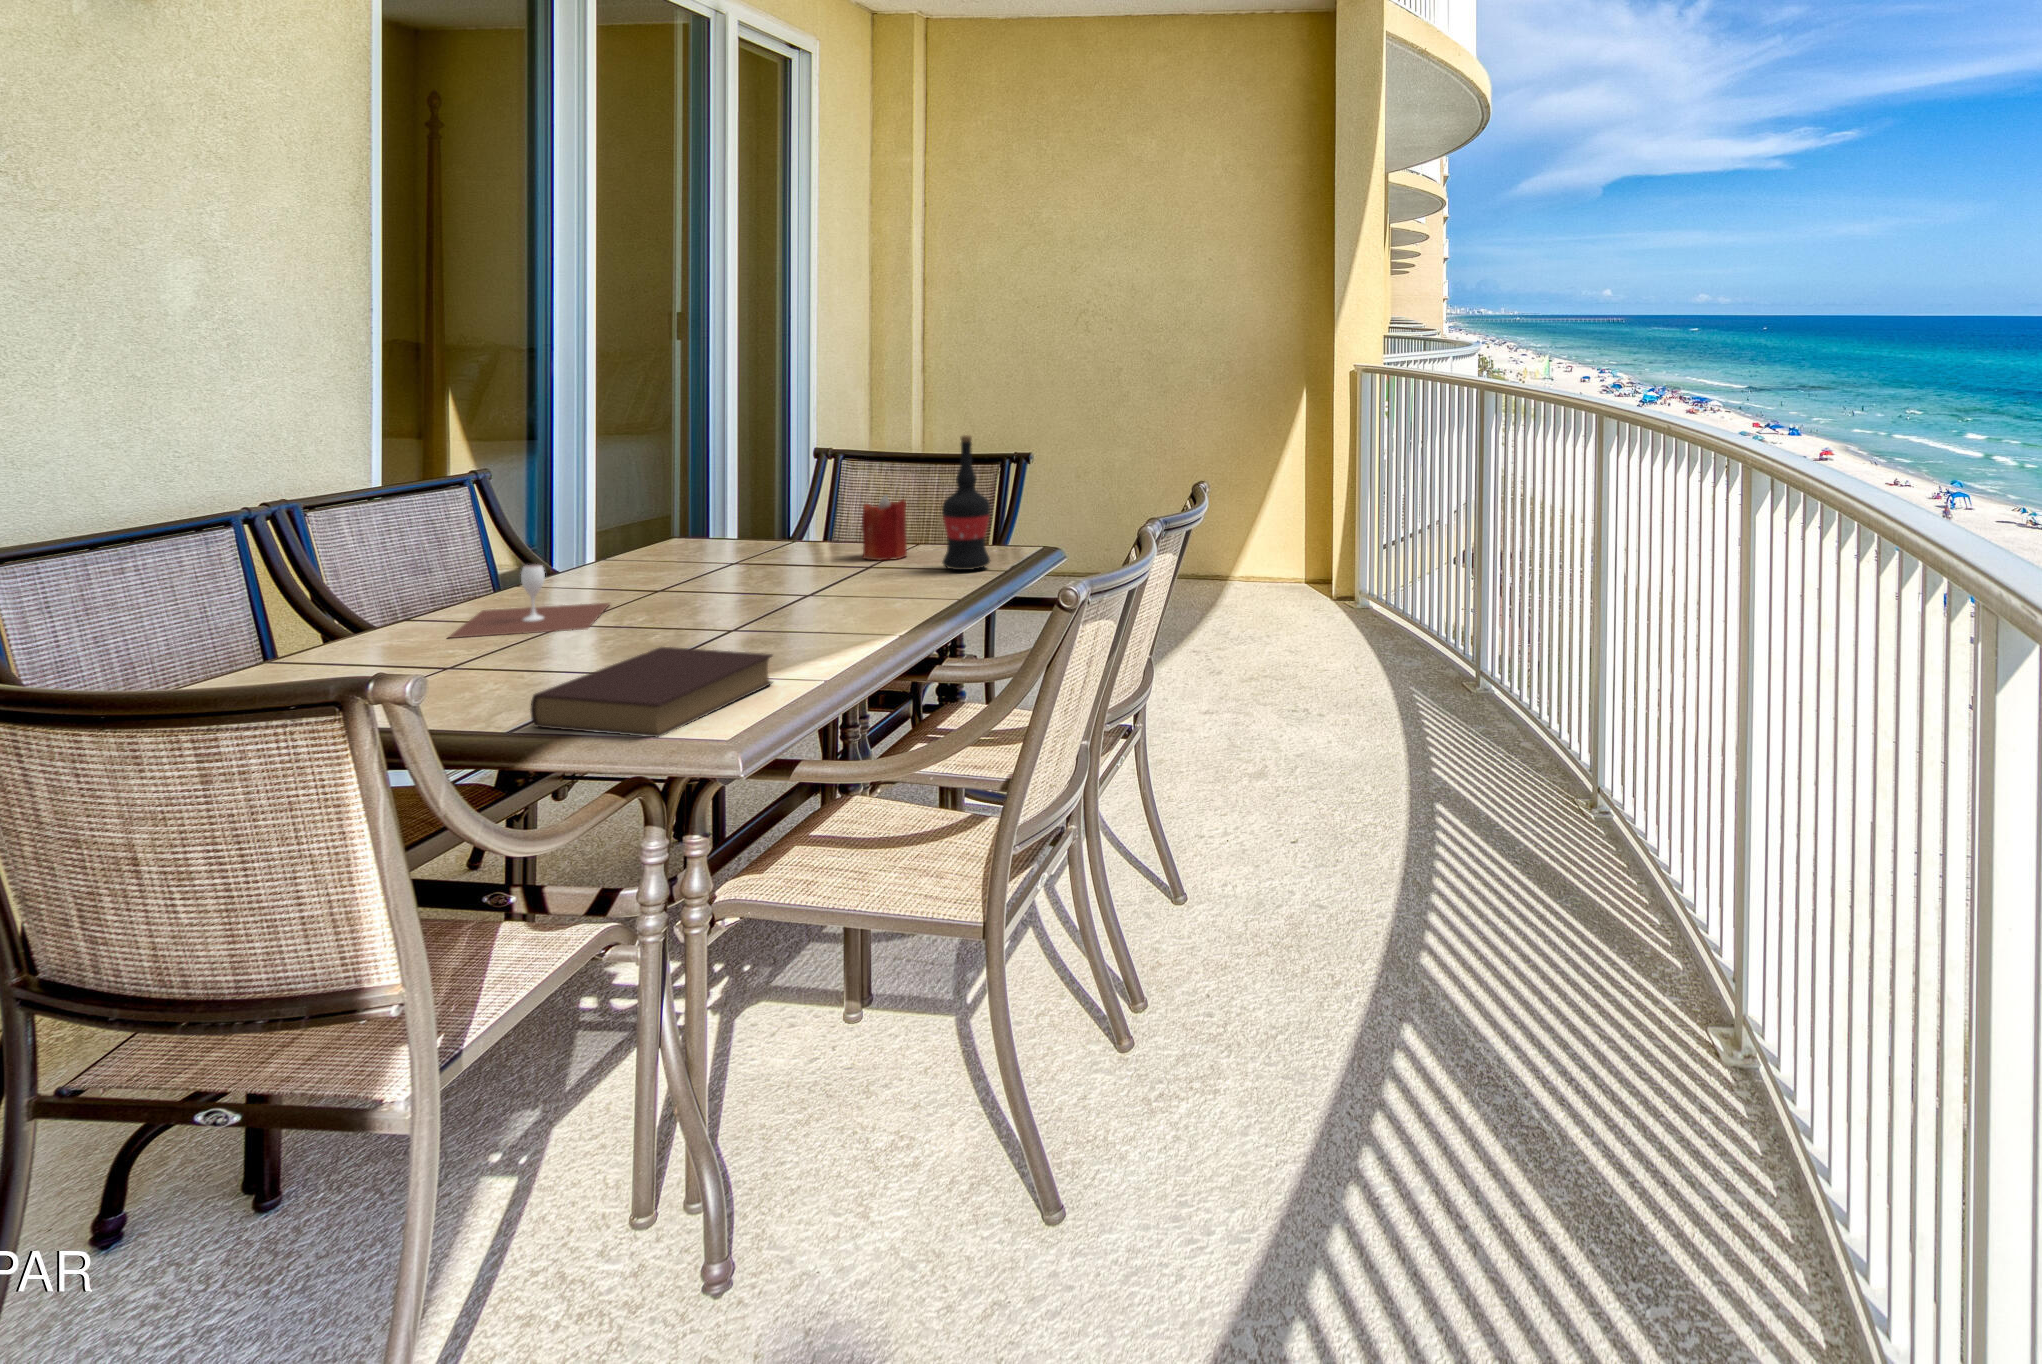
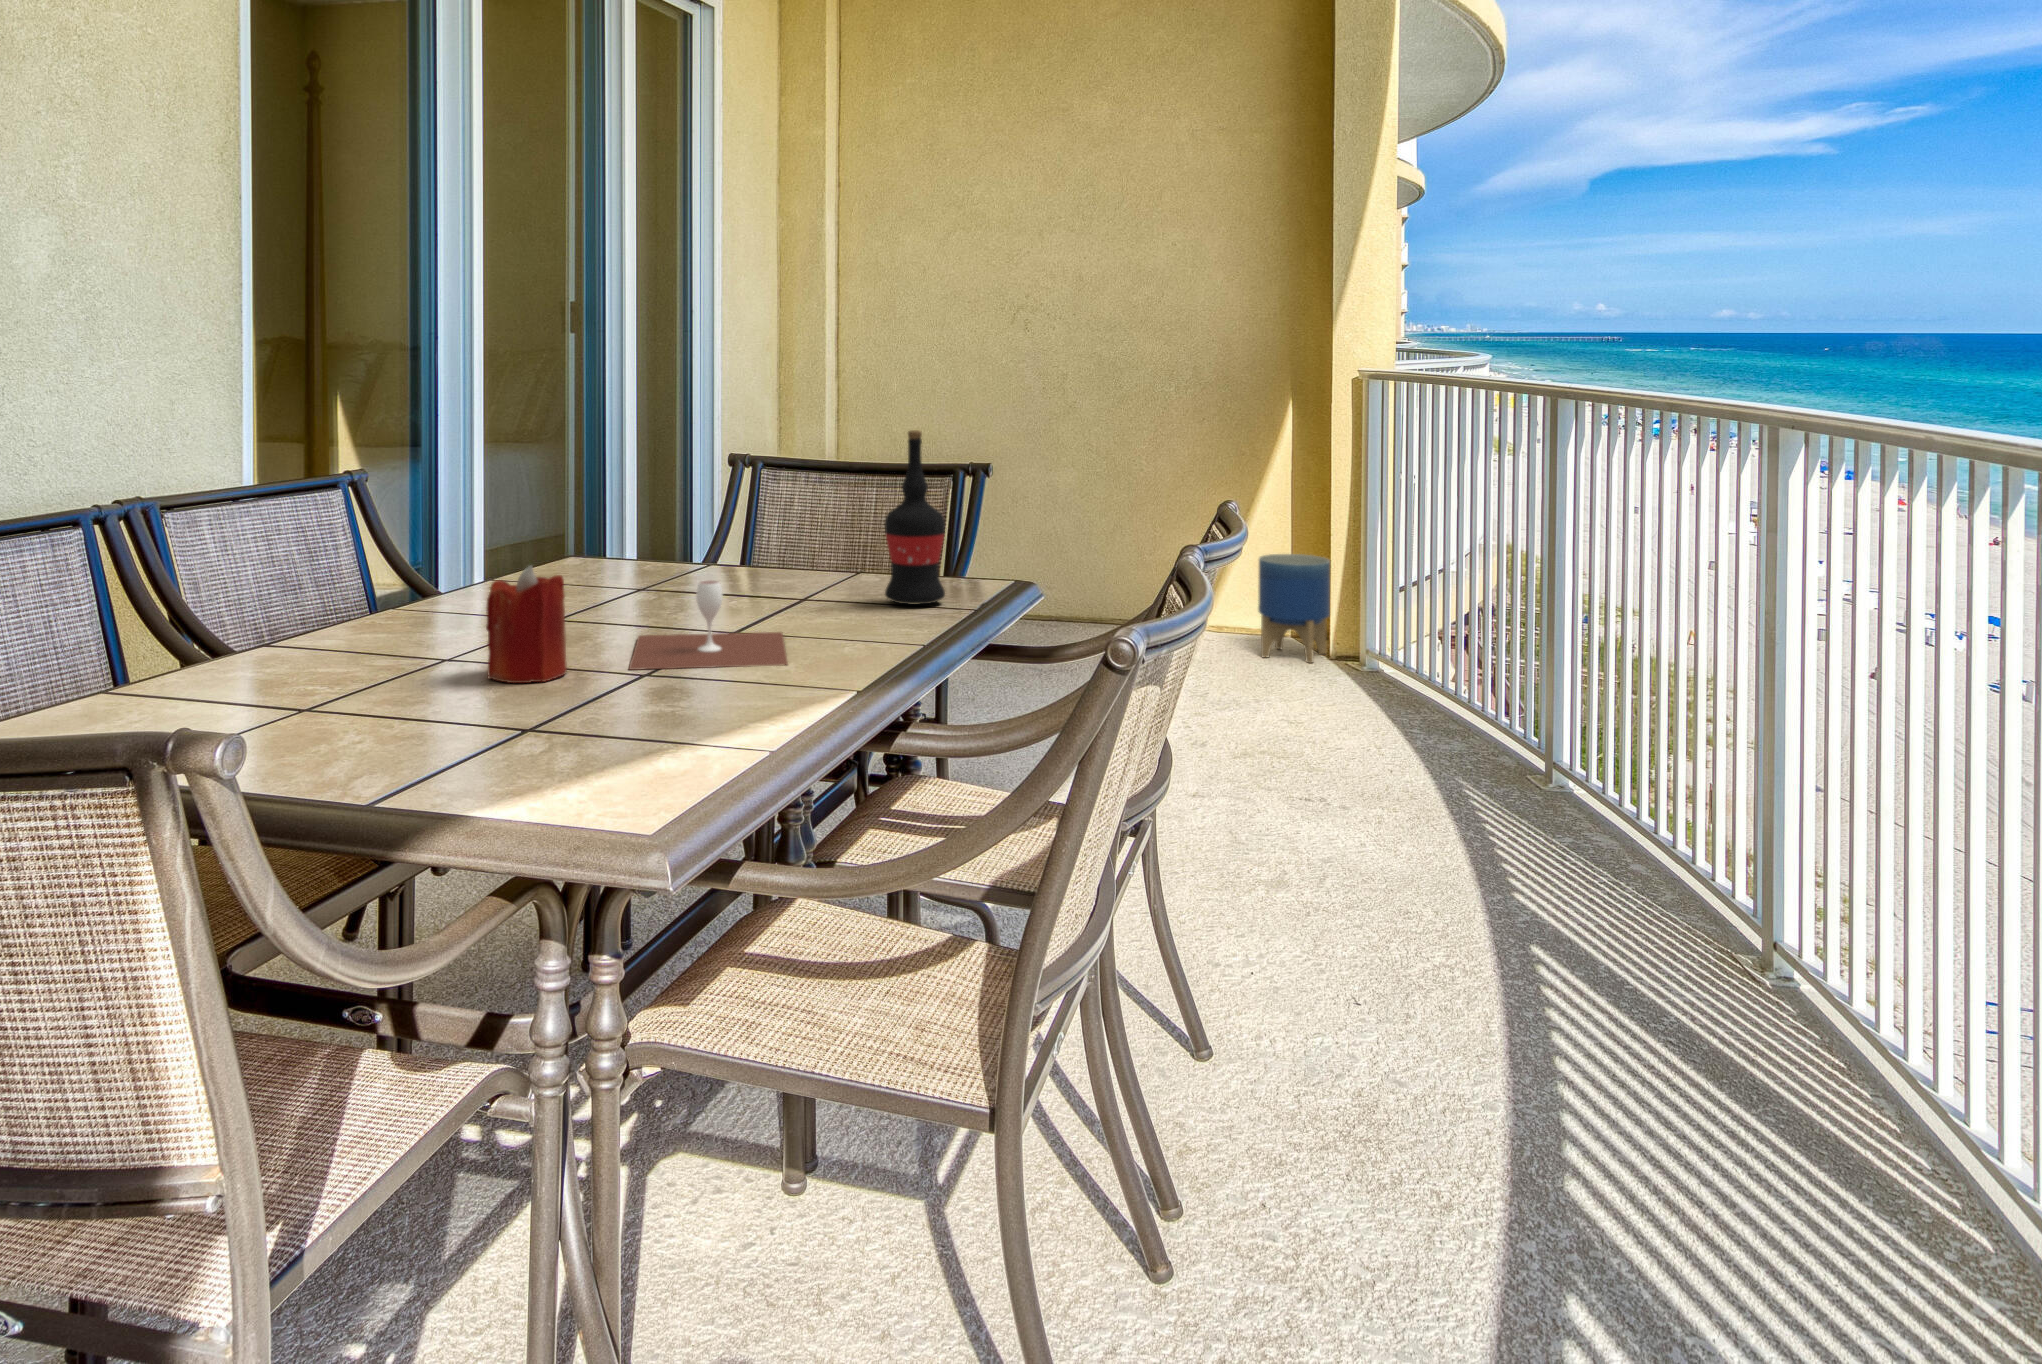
candle: present [862,495,907,560] -> present [486,566,567,683]
planter: none [1279,518,1334,604] -> present [1258,554,1330,663]
wine glass: present [449,564,609,638] -> present [629,580,788,670]
book: present [530,647,772,737] -> none [394,692,699,823]

